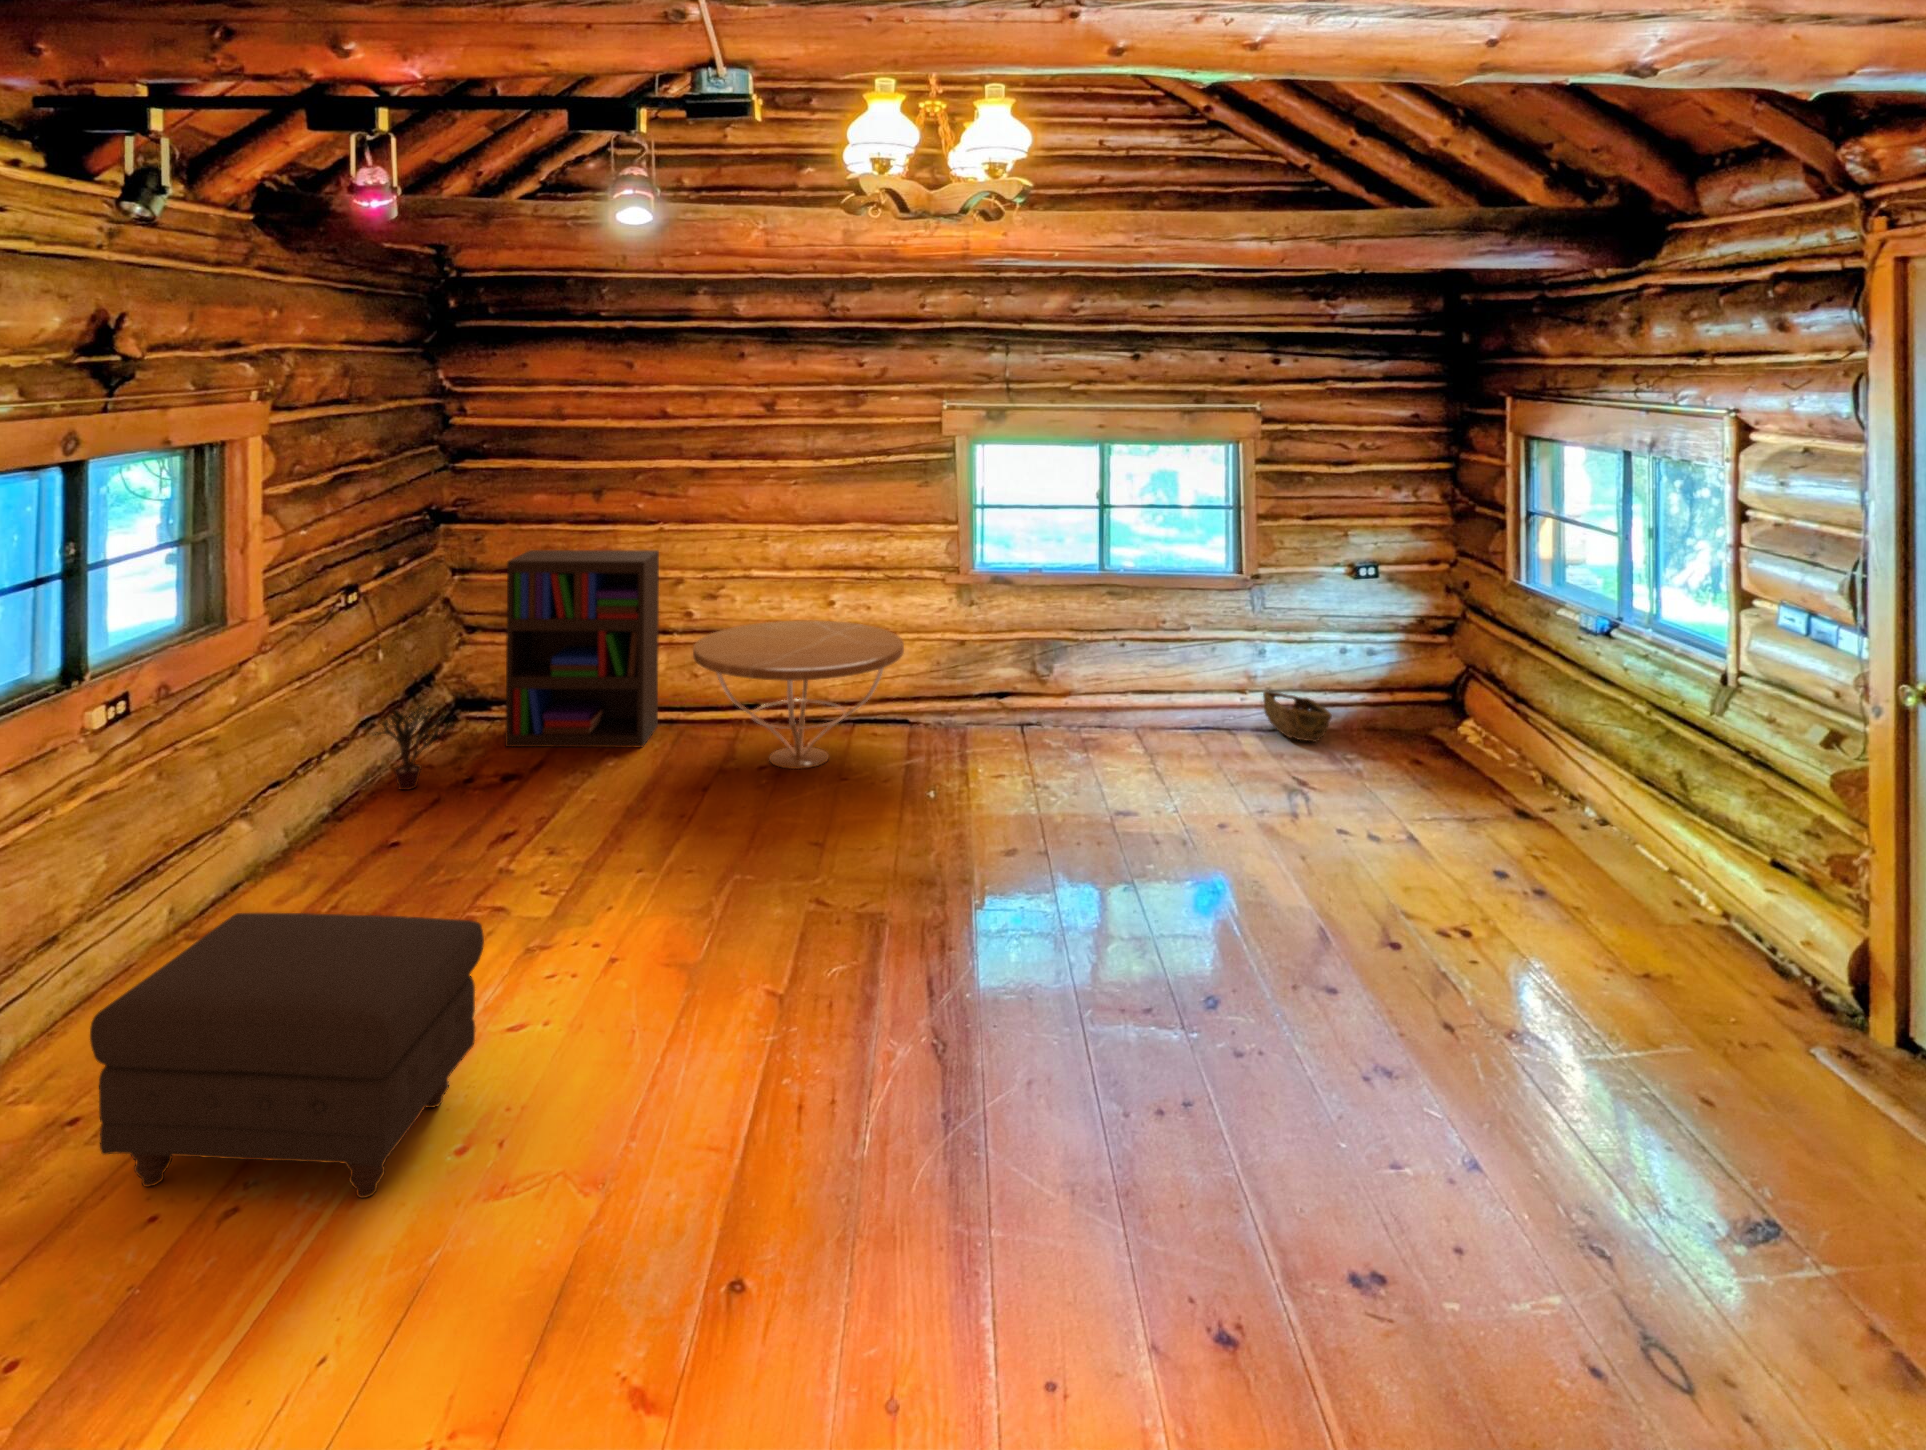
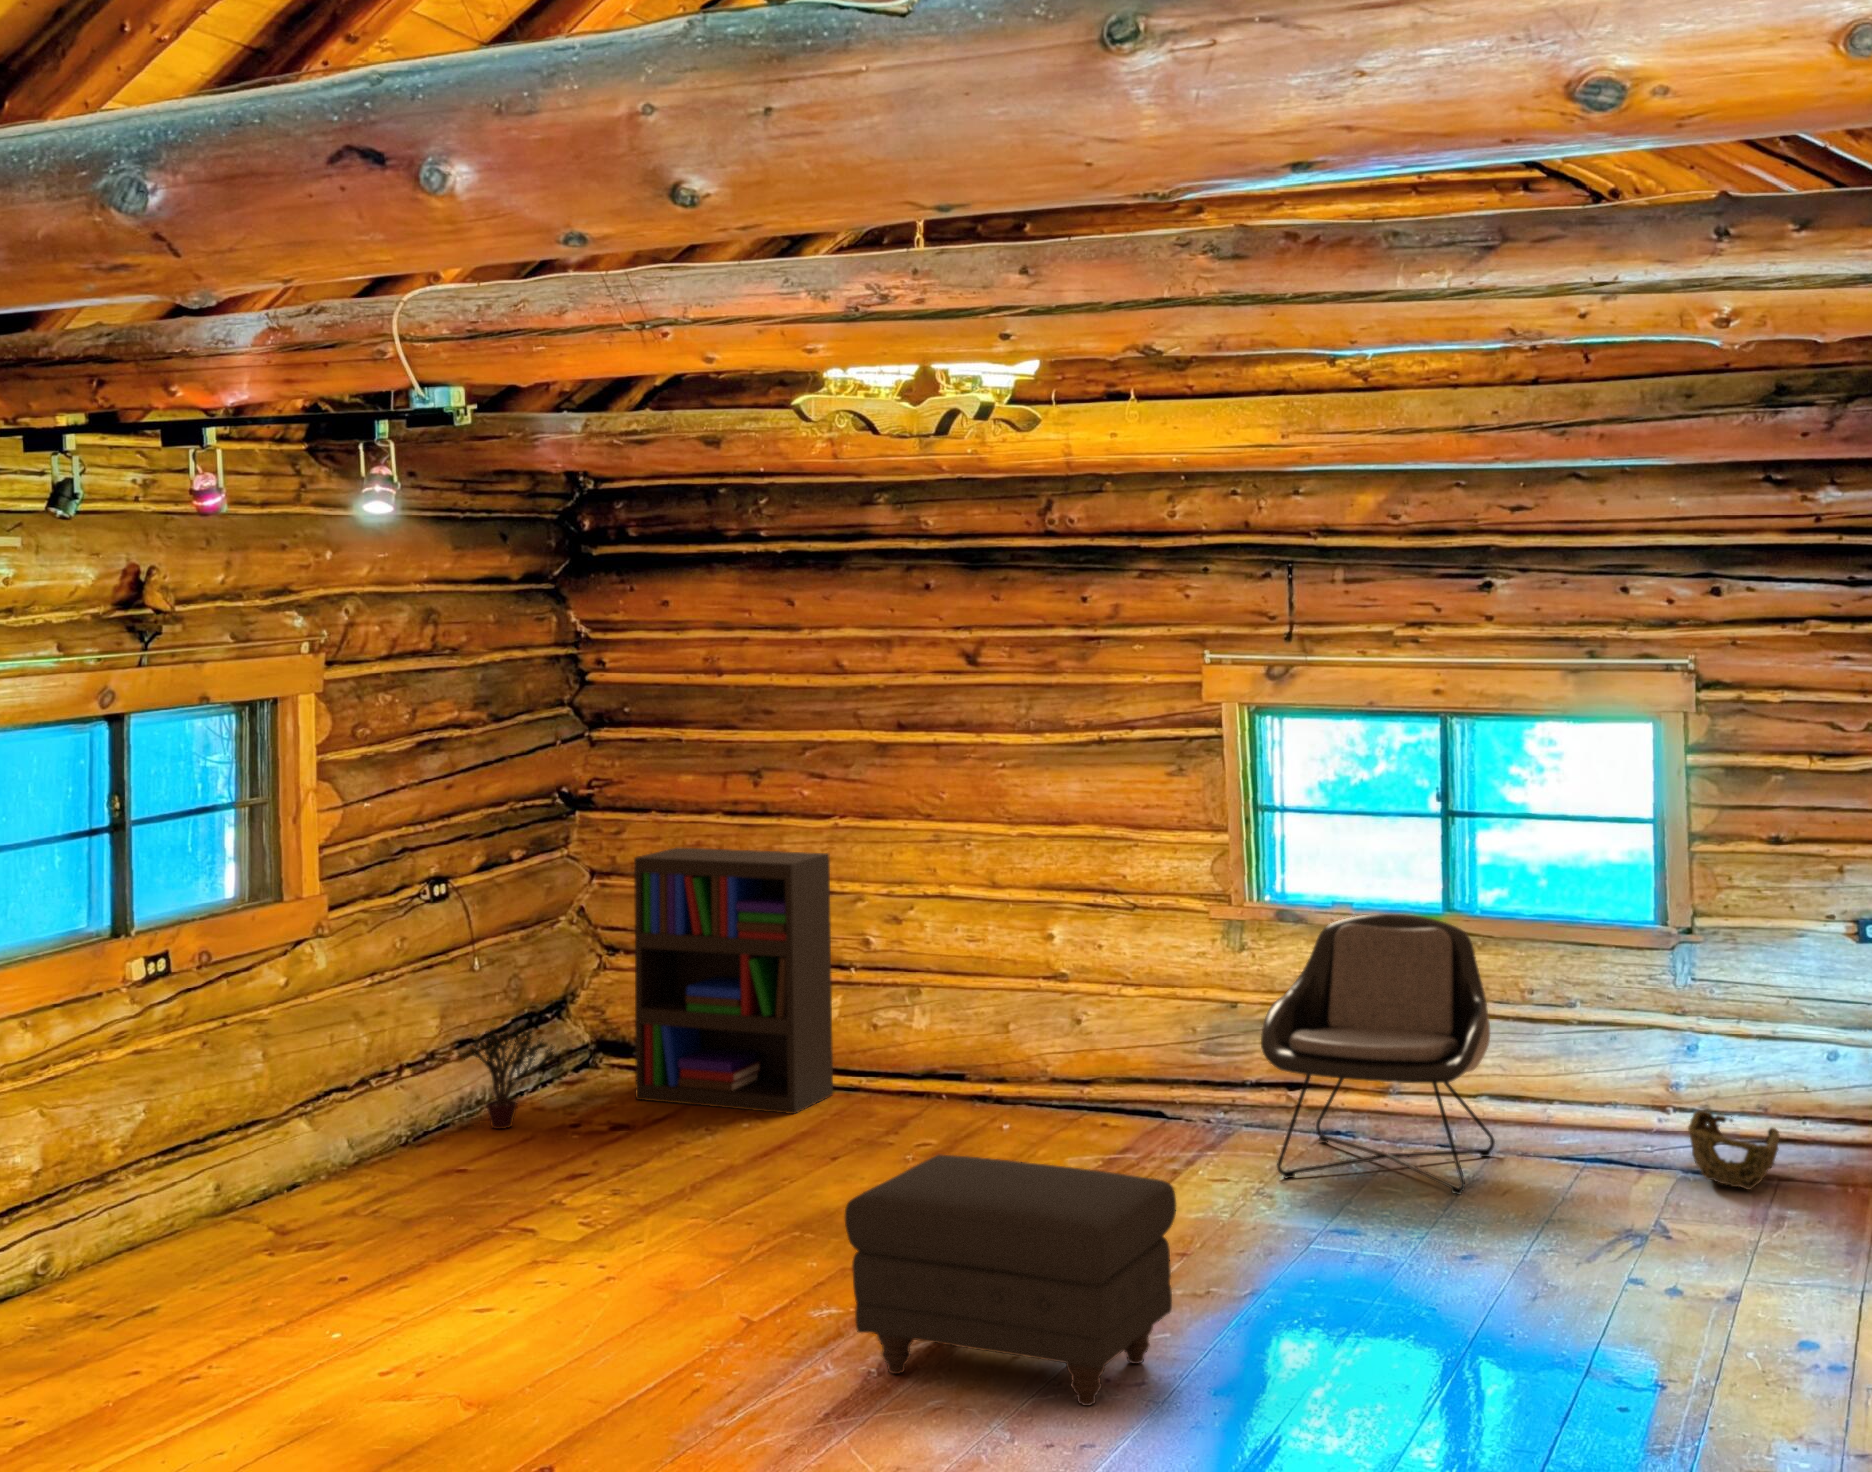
lounge chair: none [1017,577,1172,767] -> present [1261,914,1495,1195]
coffee table: present [693,620,904,769] -> none [830,958,1114,1152]
ottoman: present [90,913,484,1198] -> present [845,1155,1176,1406]

